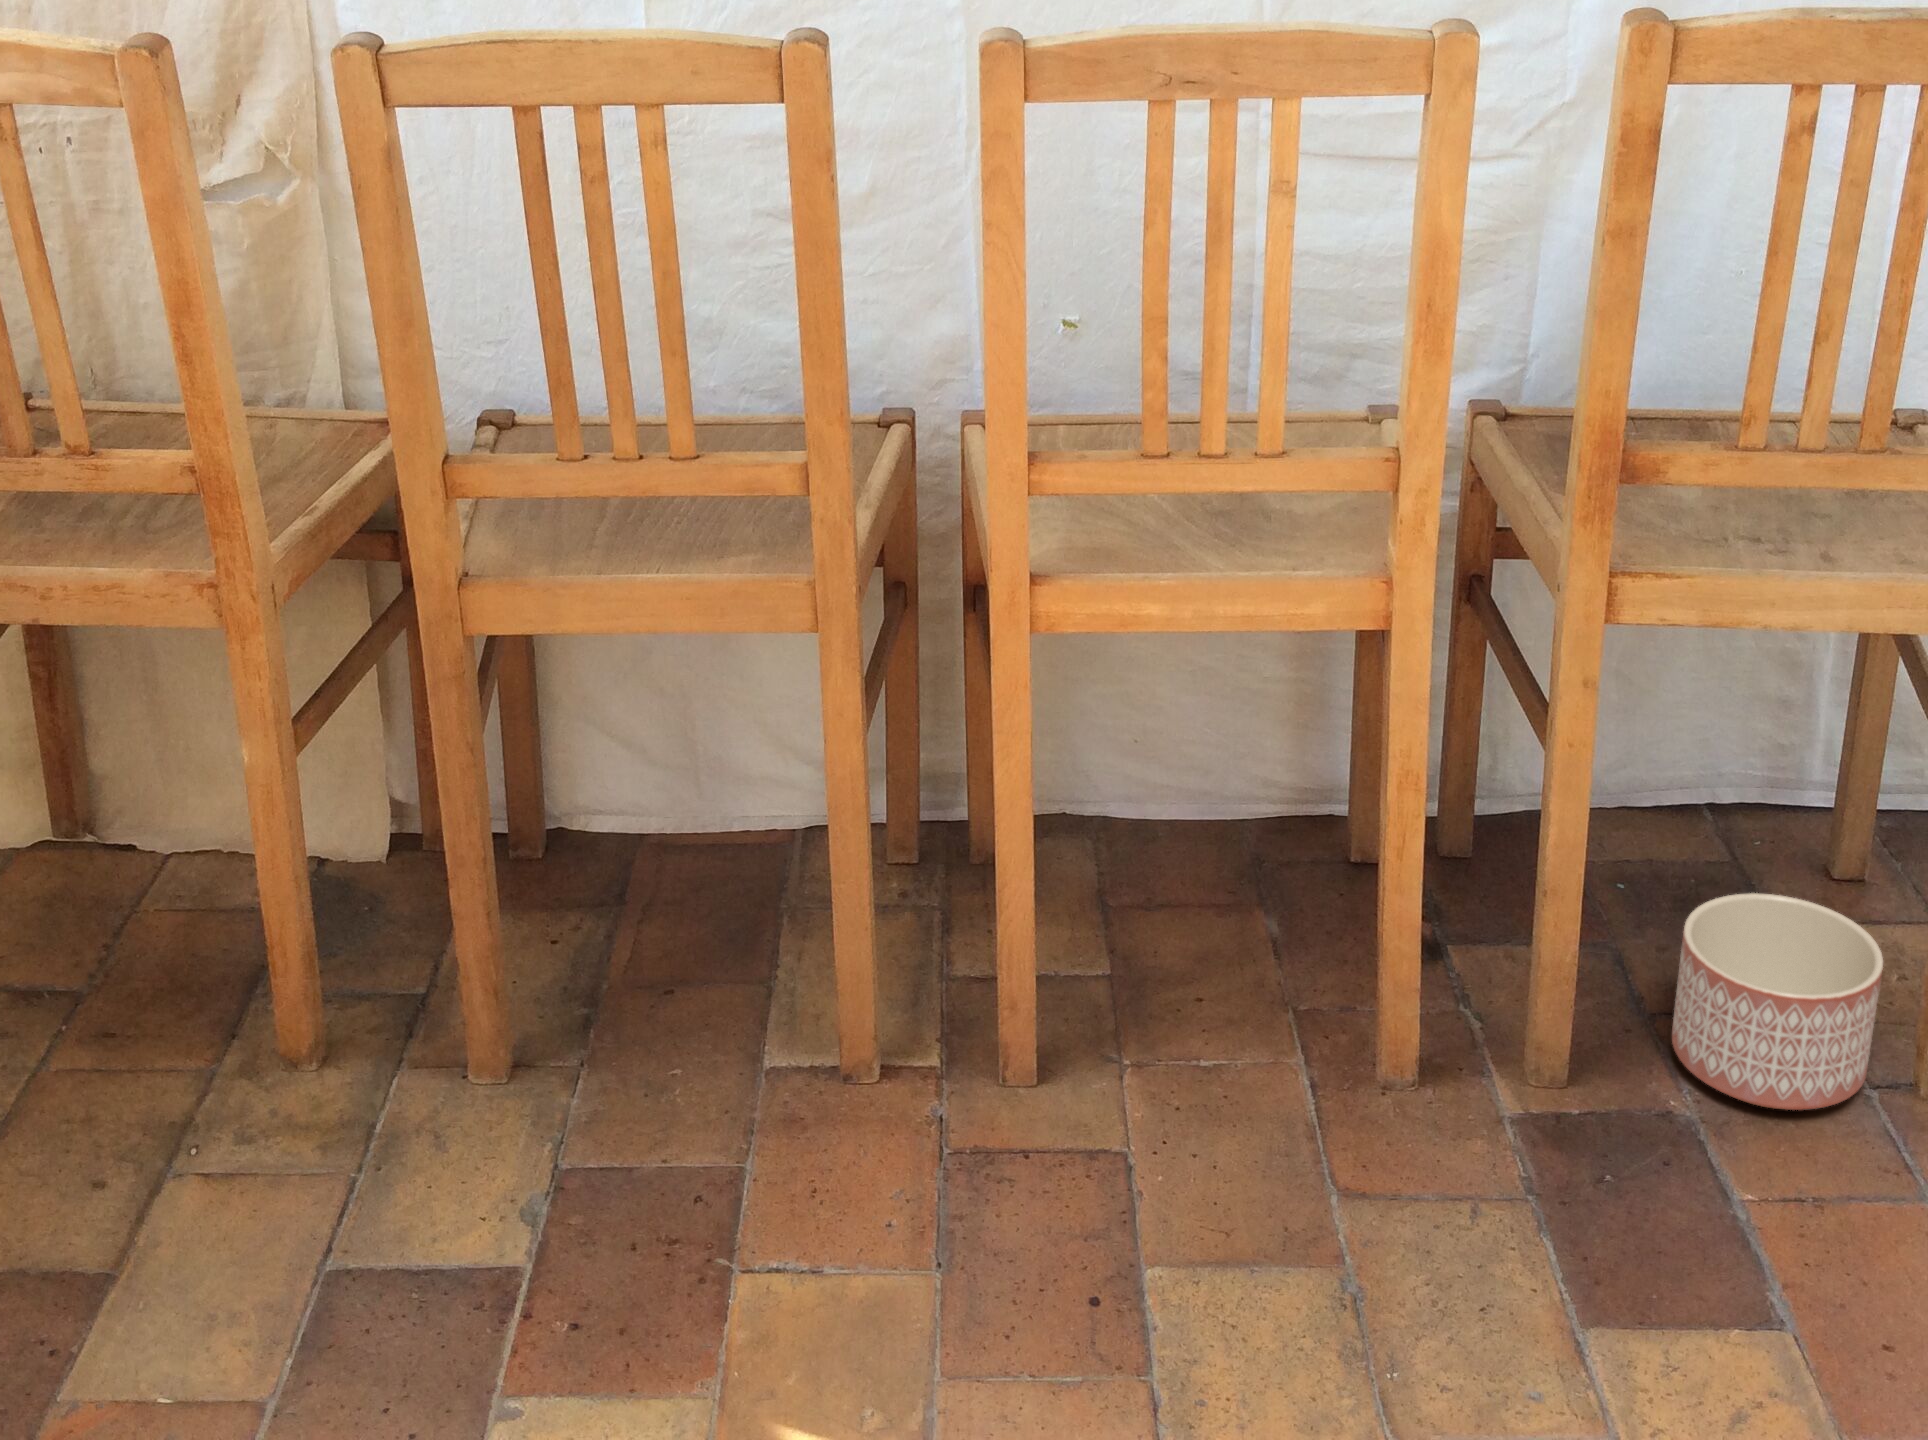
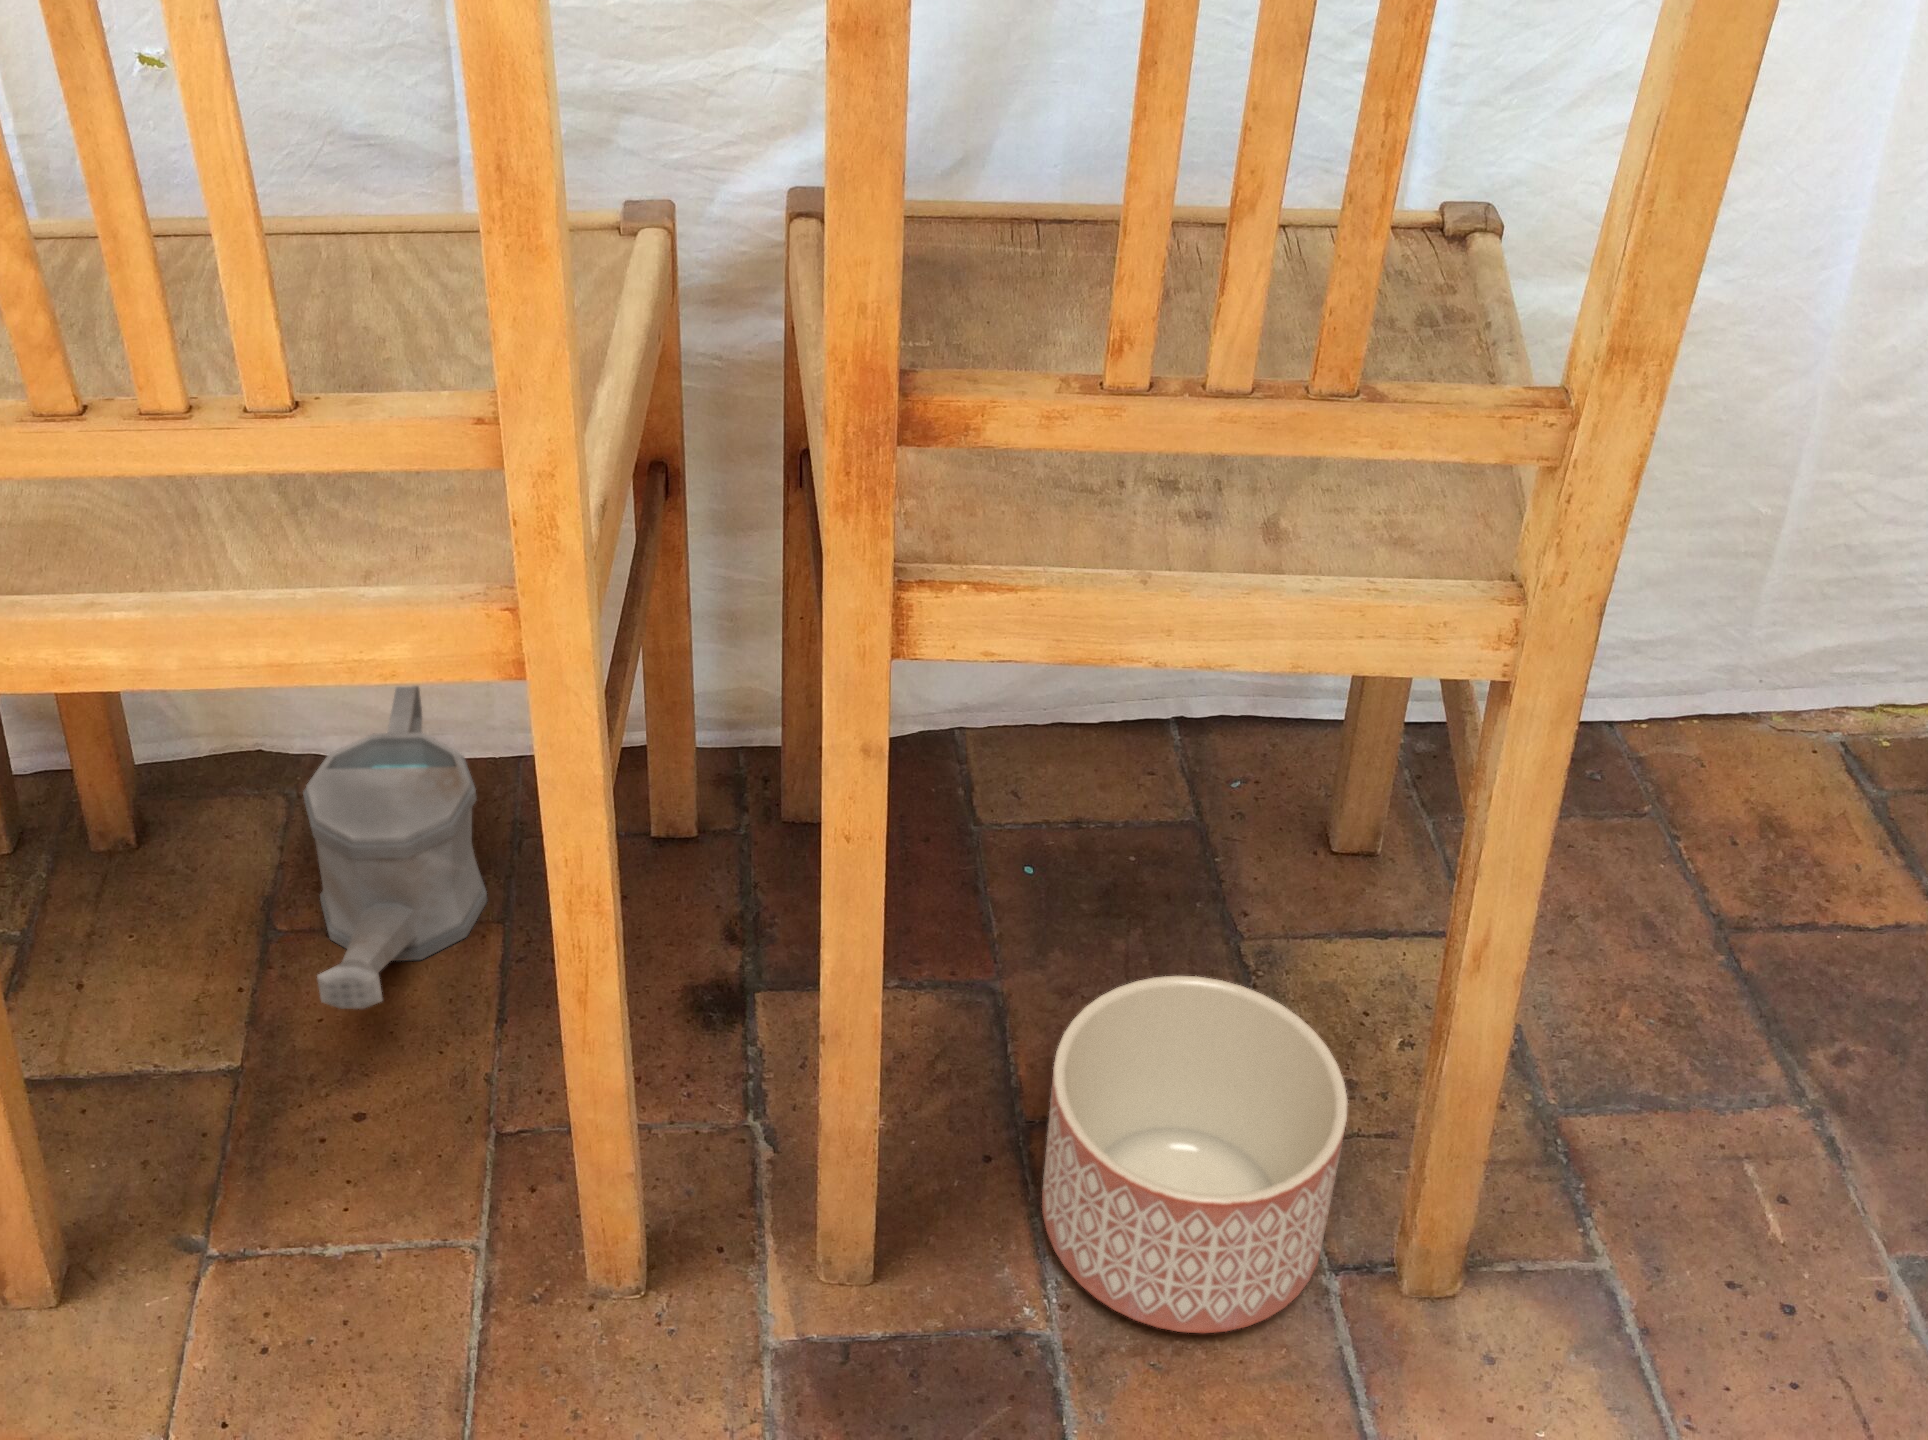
watering can: none [1136,749,1252,922] -> present [303,686,487,1009]

